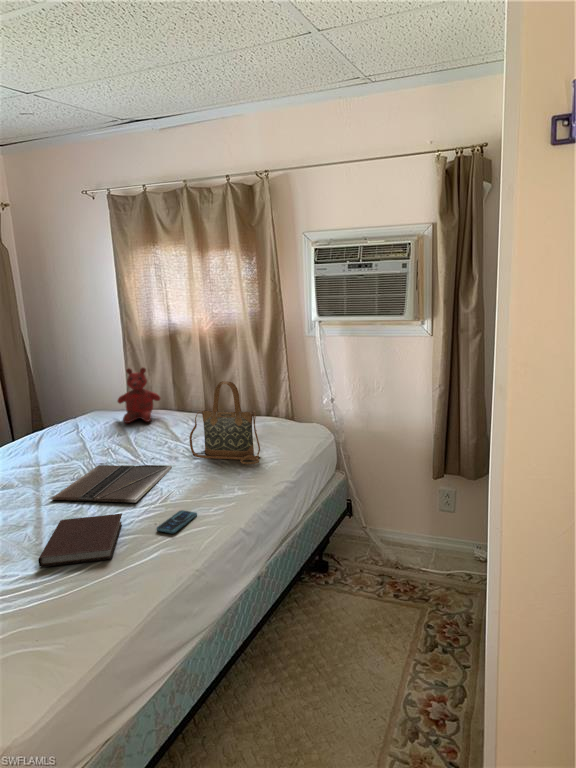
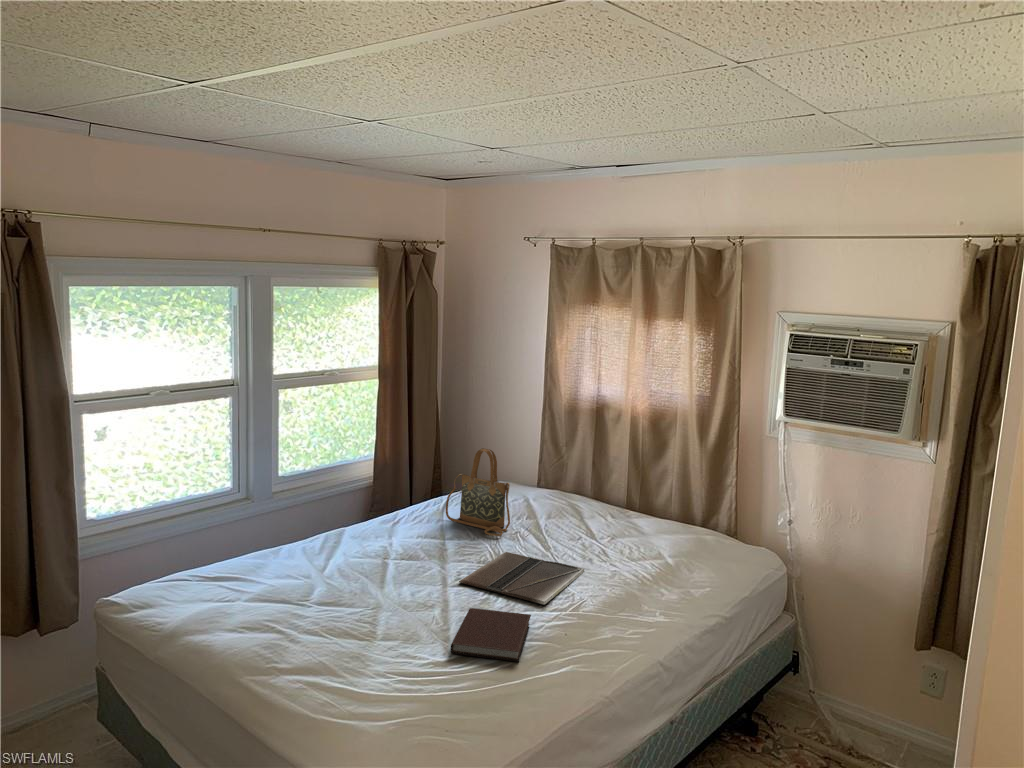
teddy bear: present [118,368,160,423] -> none [530,443,578,508]
handbag: present [190,381,260,464] -> present [446,448,510,536]
smartphone: present [156,510,197,533] -> none [565,625,609,649]

